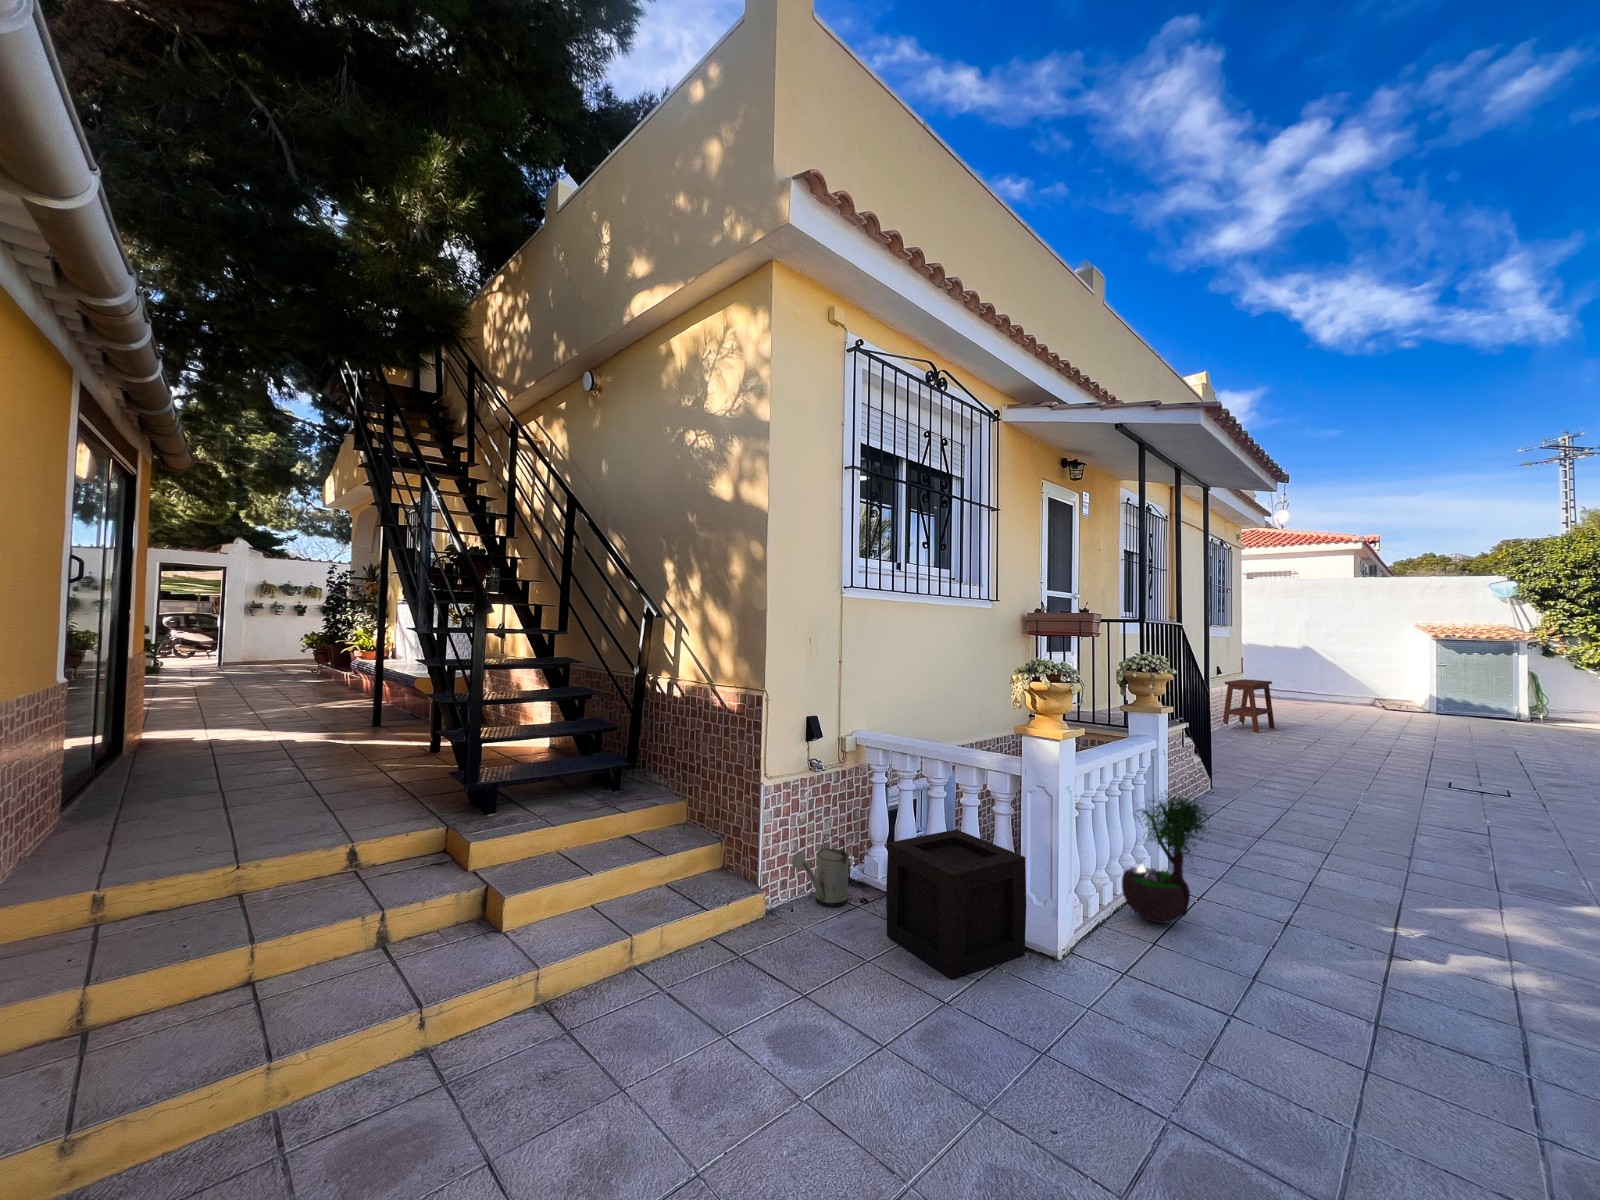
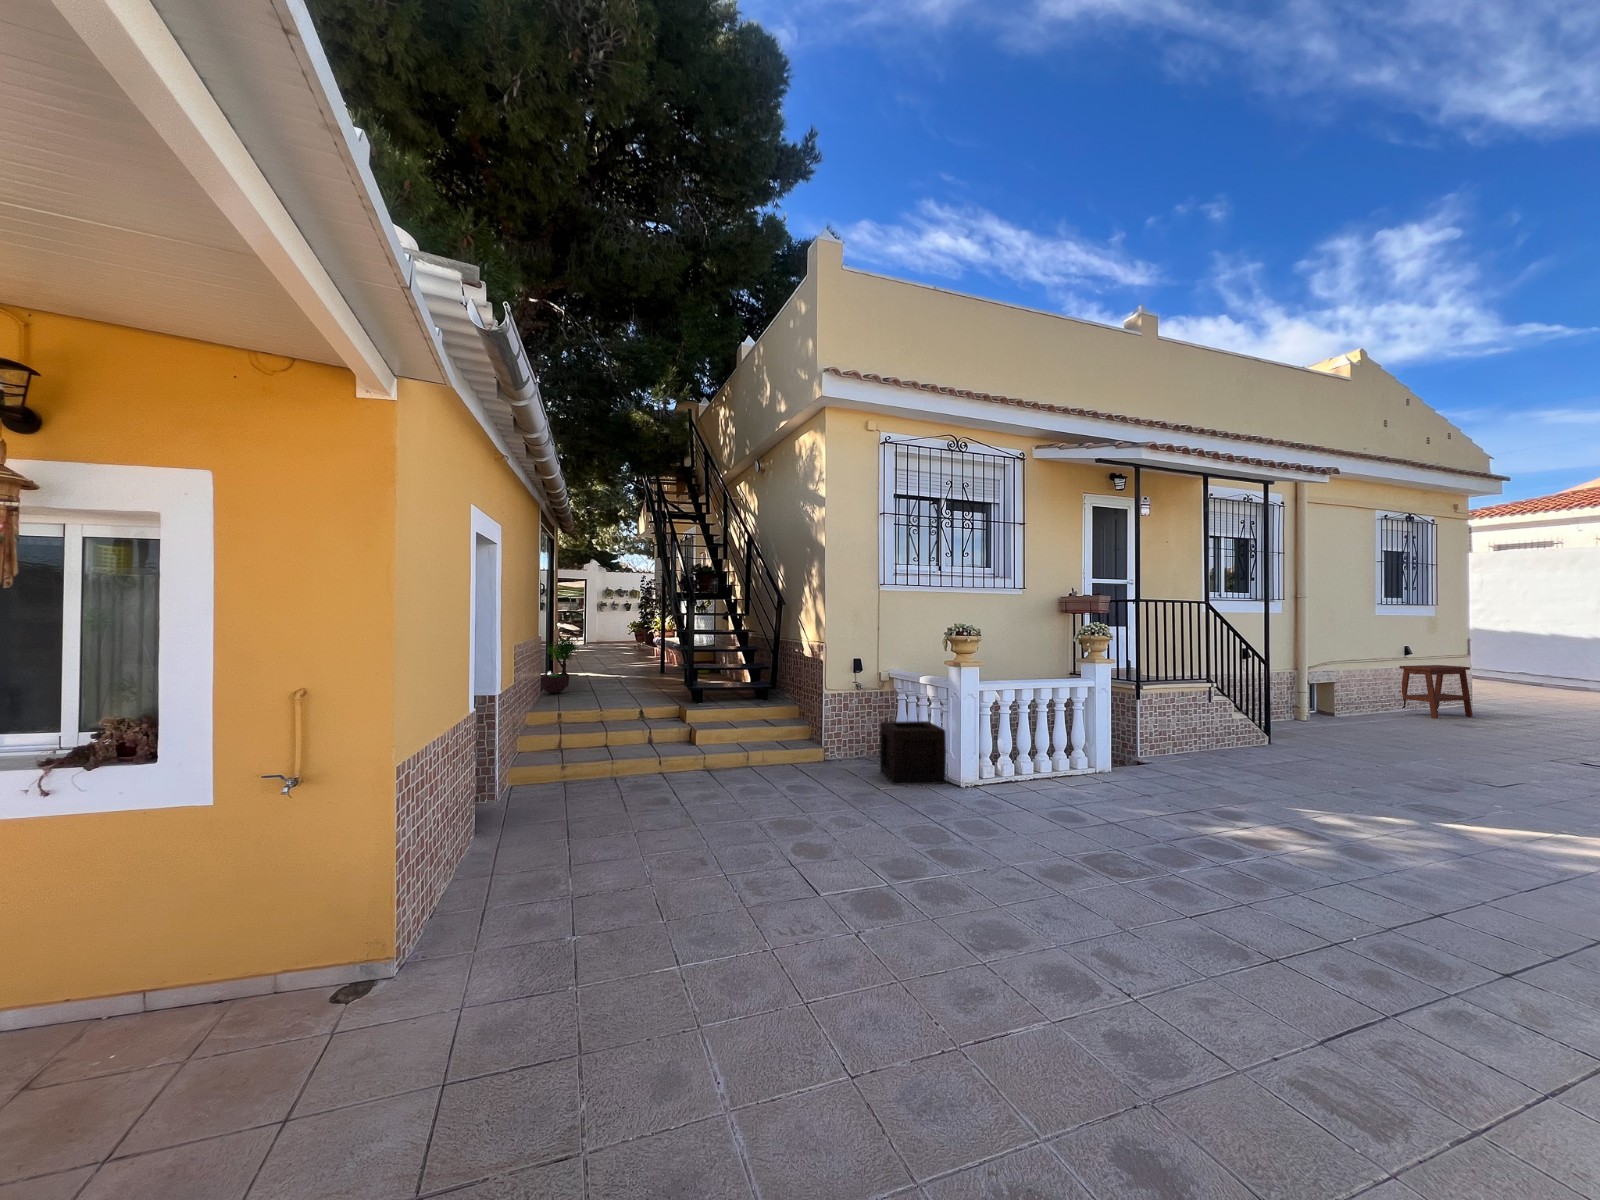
potted tree: present [1122,789,1210,923] -> present [541,637,579,693]
watering can: present [792,834,850,907] -> none [840,724,879,762]

